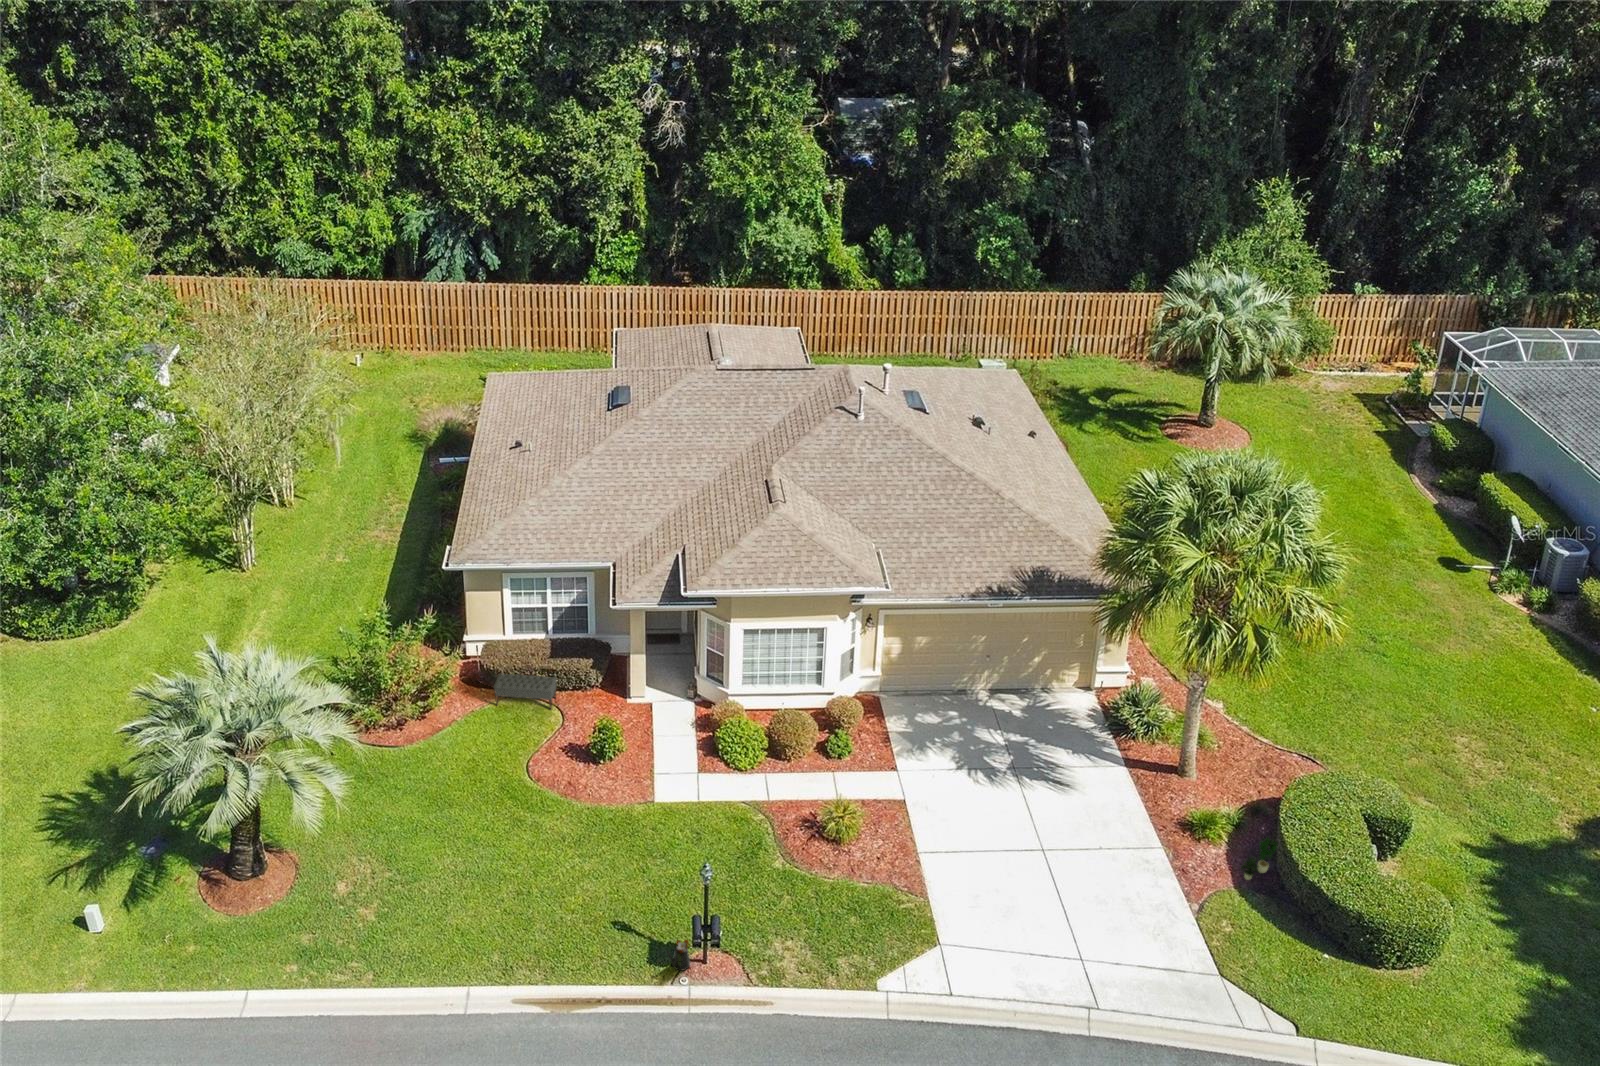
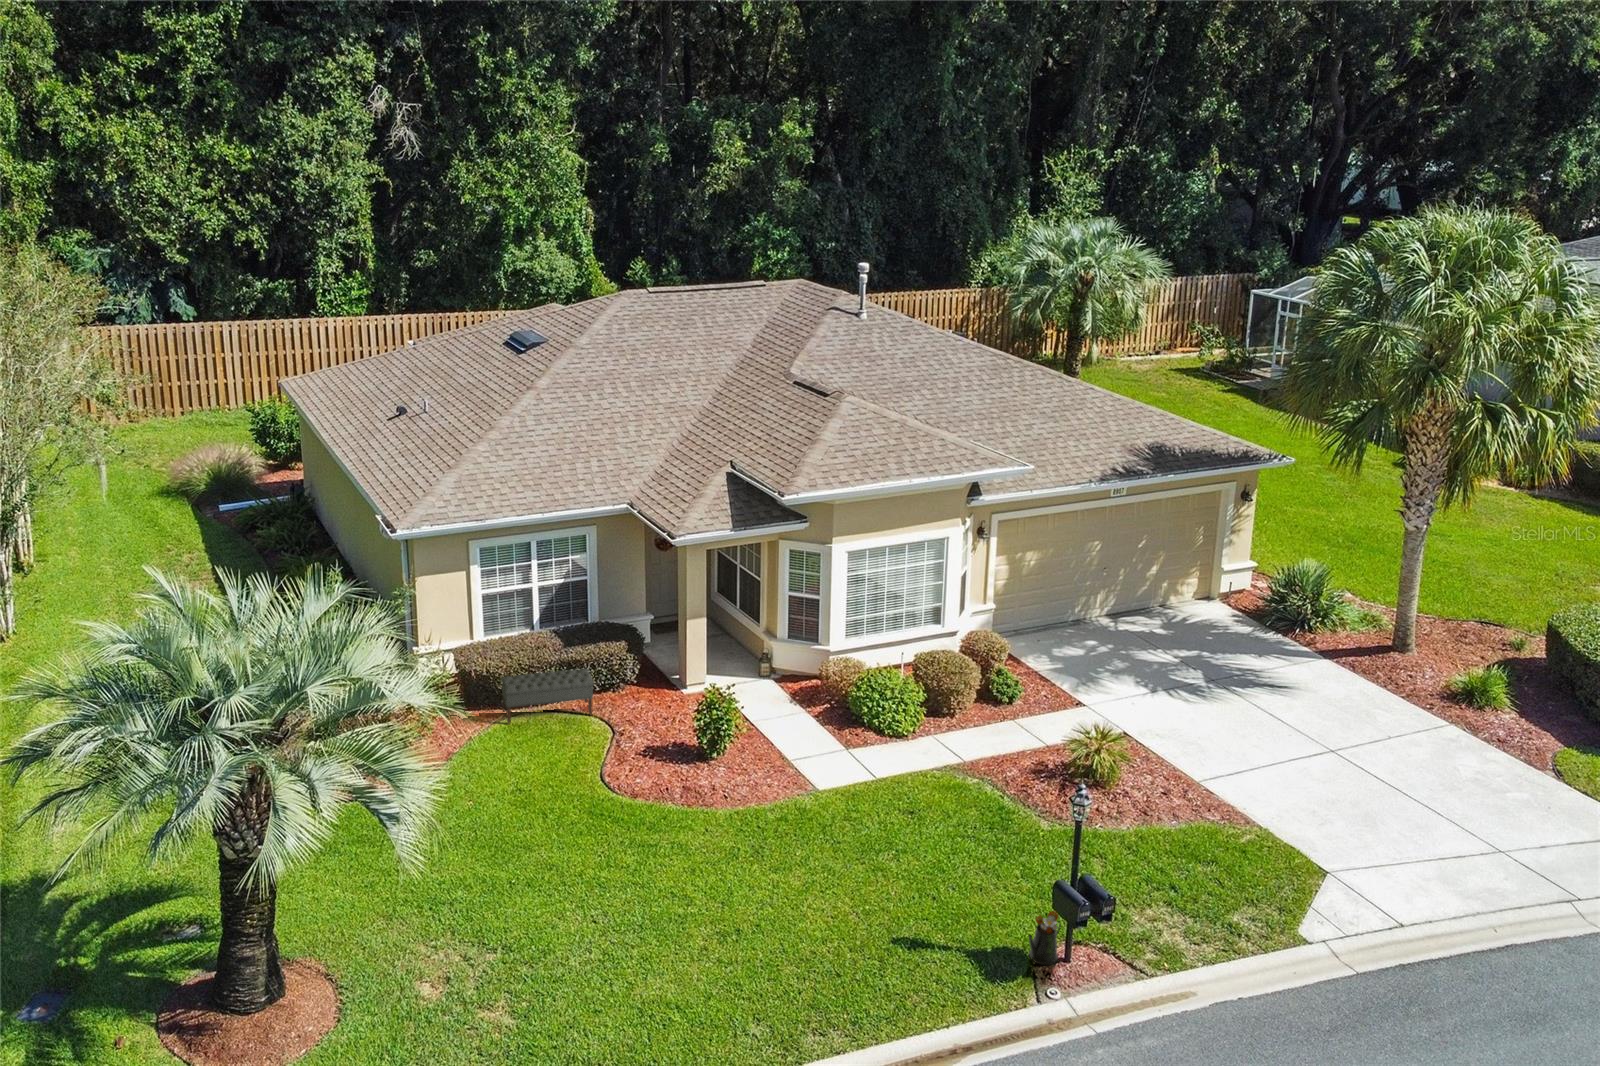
potted plant: present [1241,838,1278,880] -> none [1537,664,1576,723]

